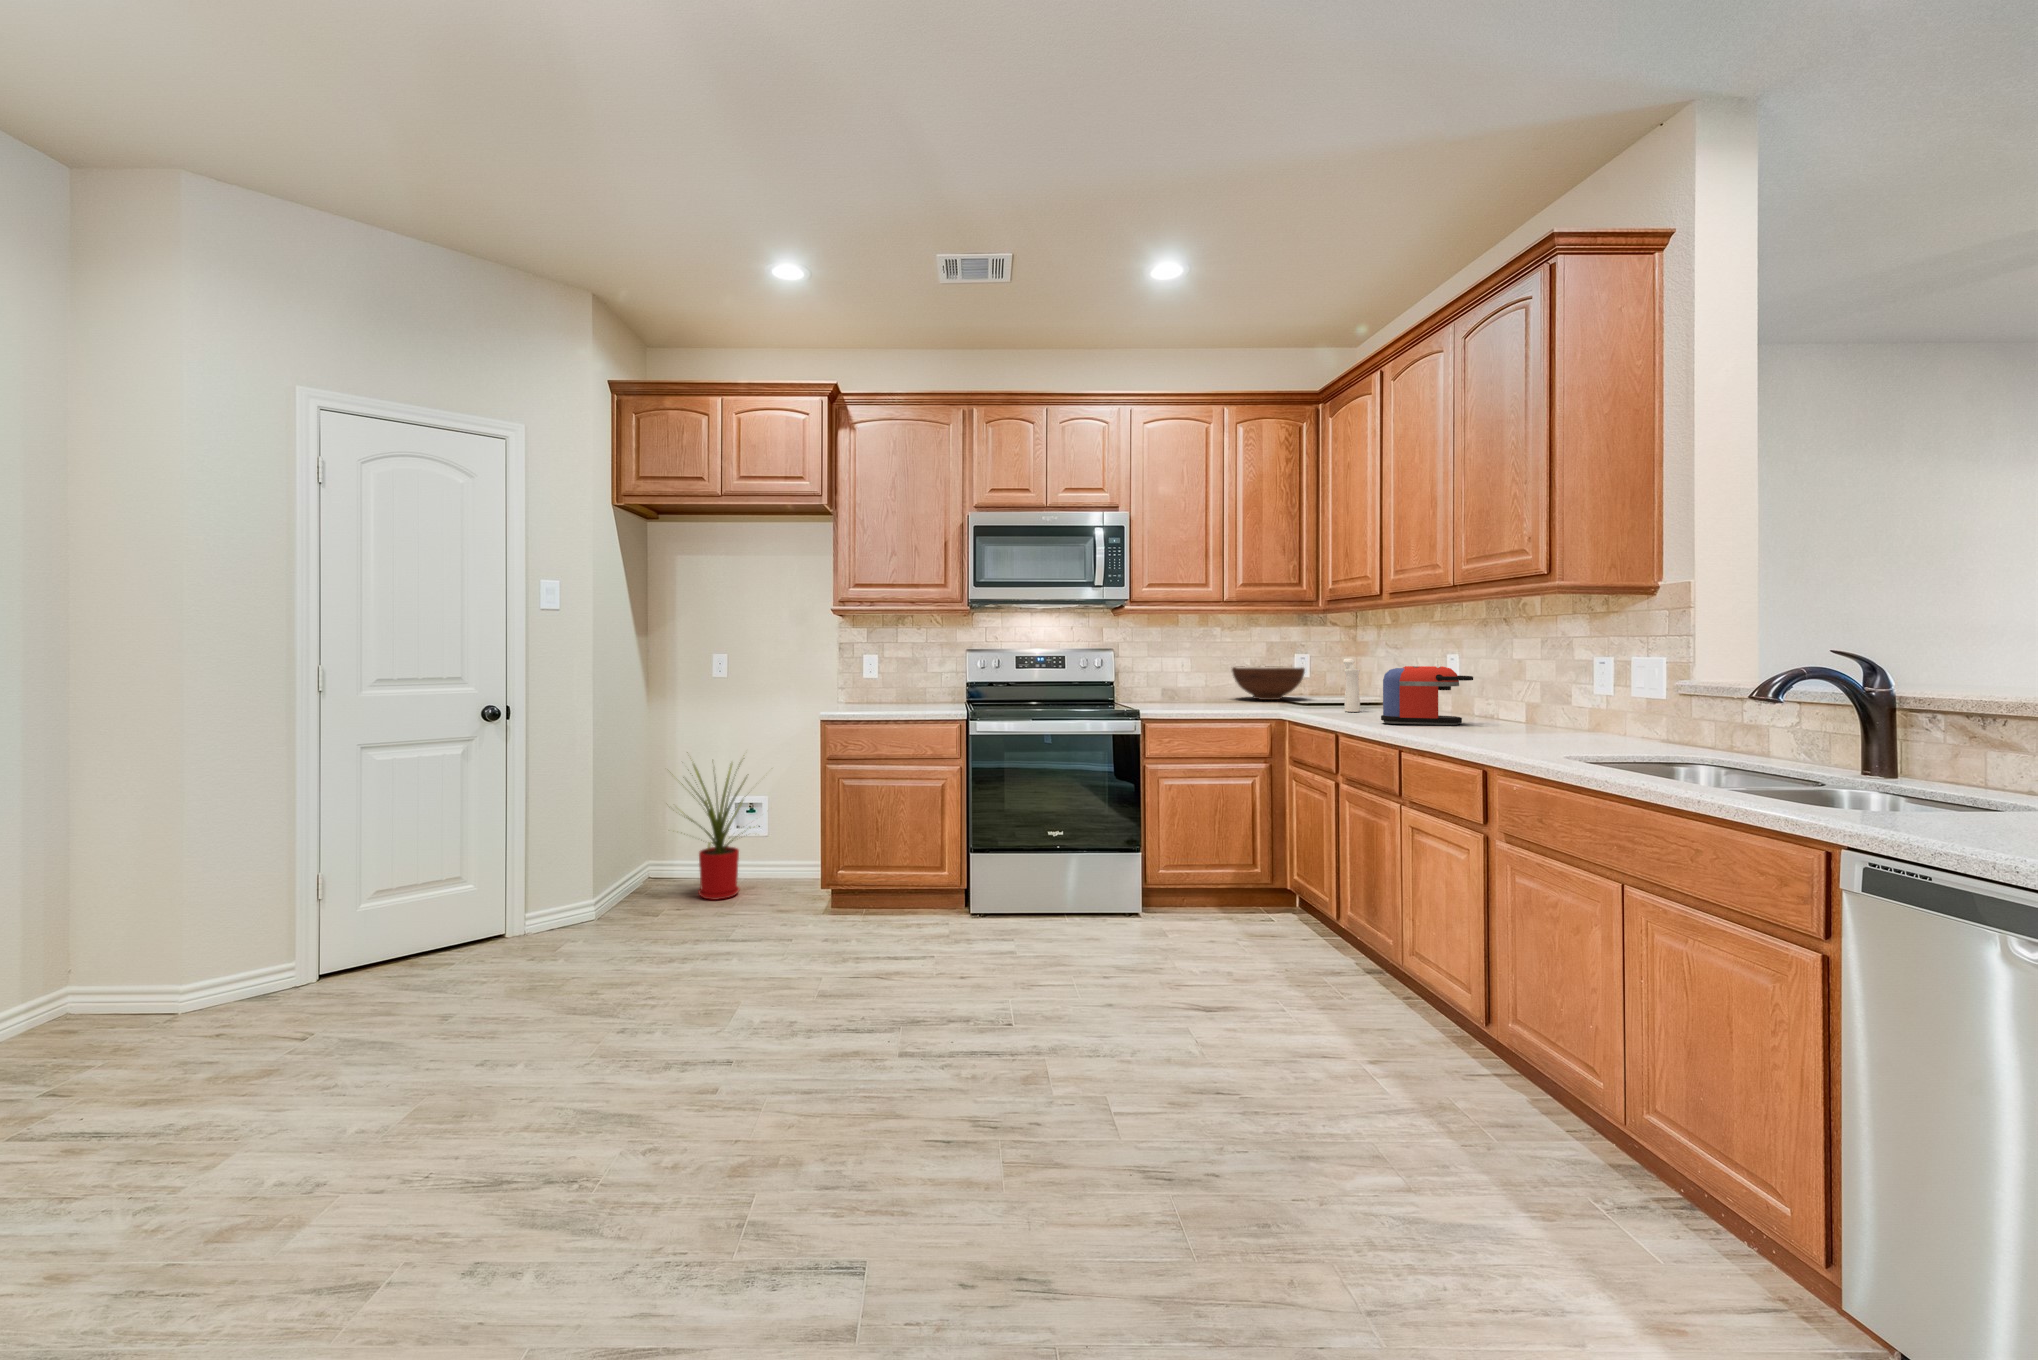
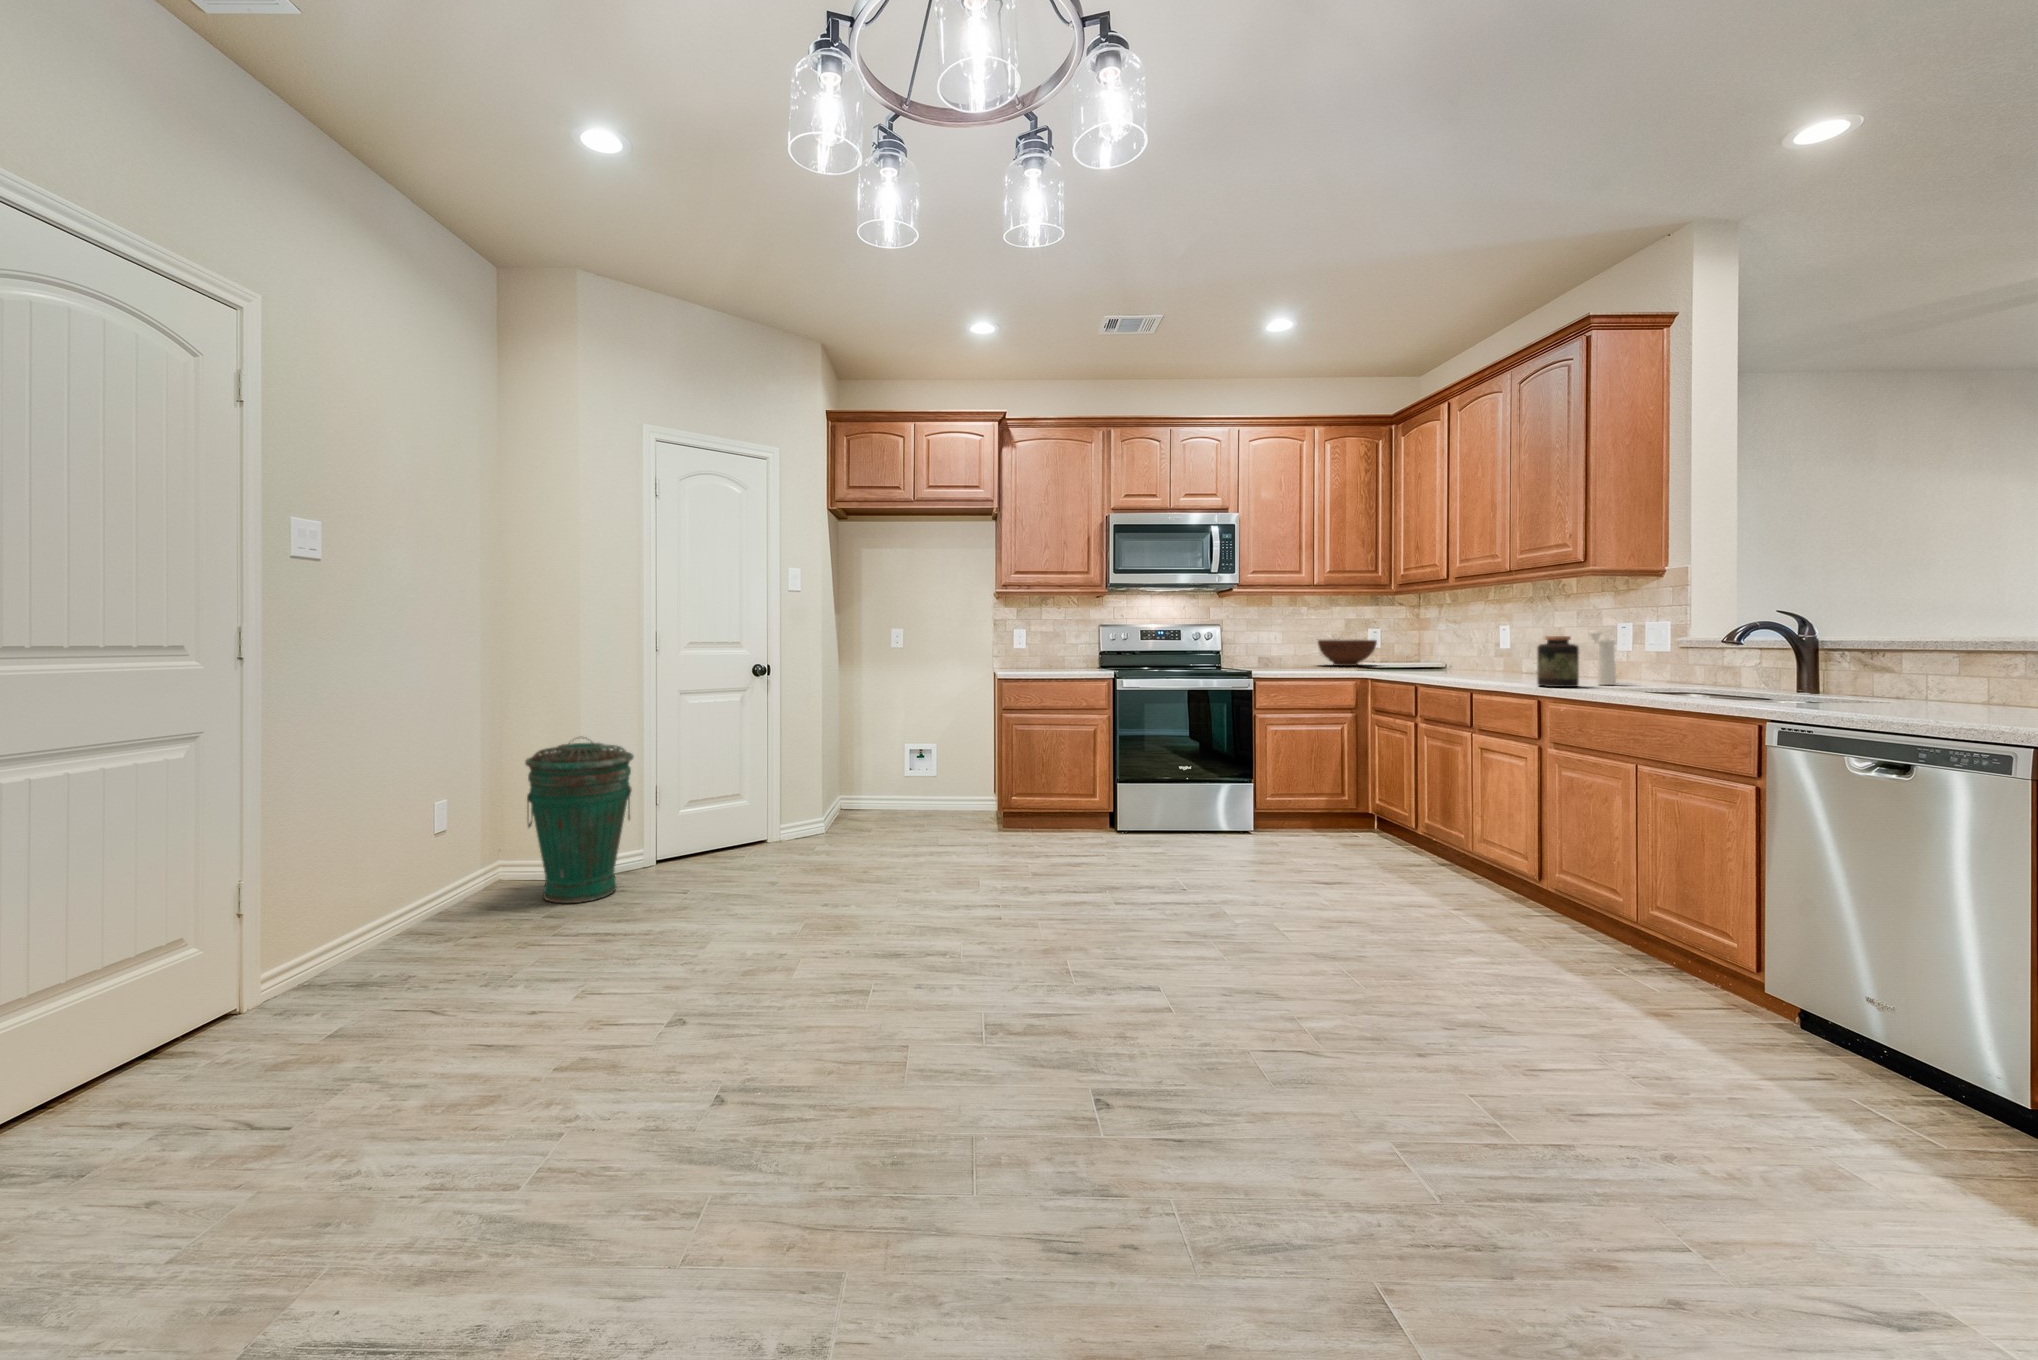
pepper mill: present [1343,659,1360,712] -> present [1590,630,1616,685]
coffee maker: present [1381,666,1473,725] -> none [1451,633,1523,677]
jar: none [1486,677,1542,750] -> present [1537,636,1579,687]
house plant: present [682,764,746,900] -> none [868,704,953,821]
trash can: none [44,820,241,1066] -> present [525,738,634,903]

